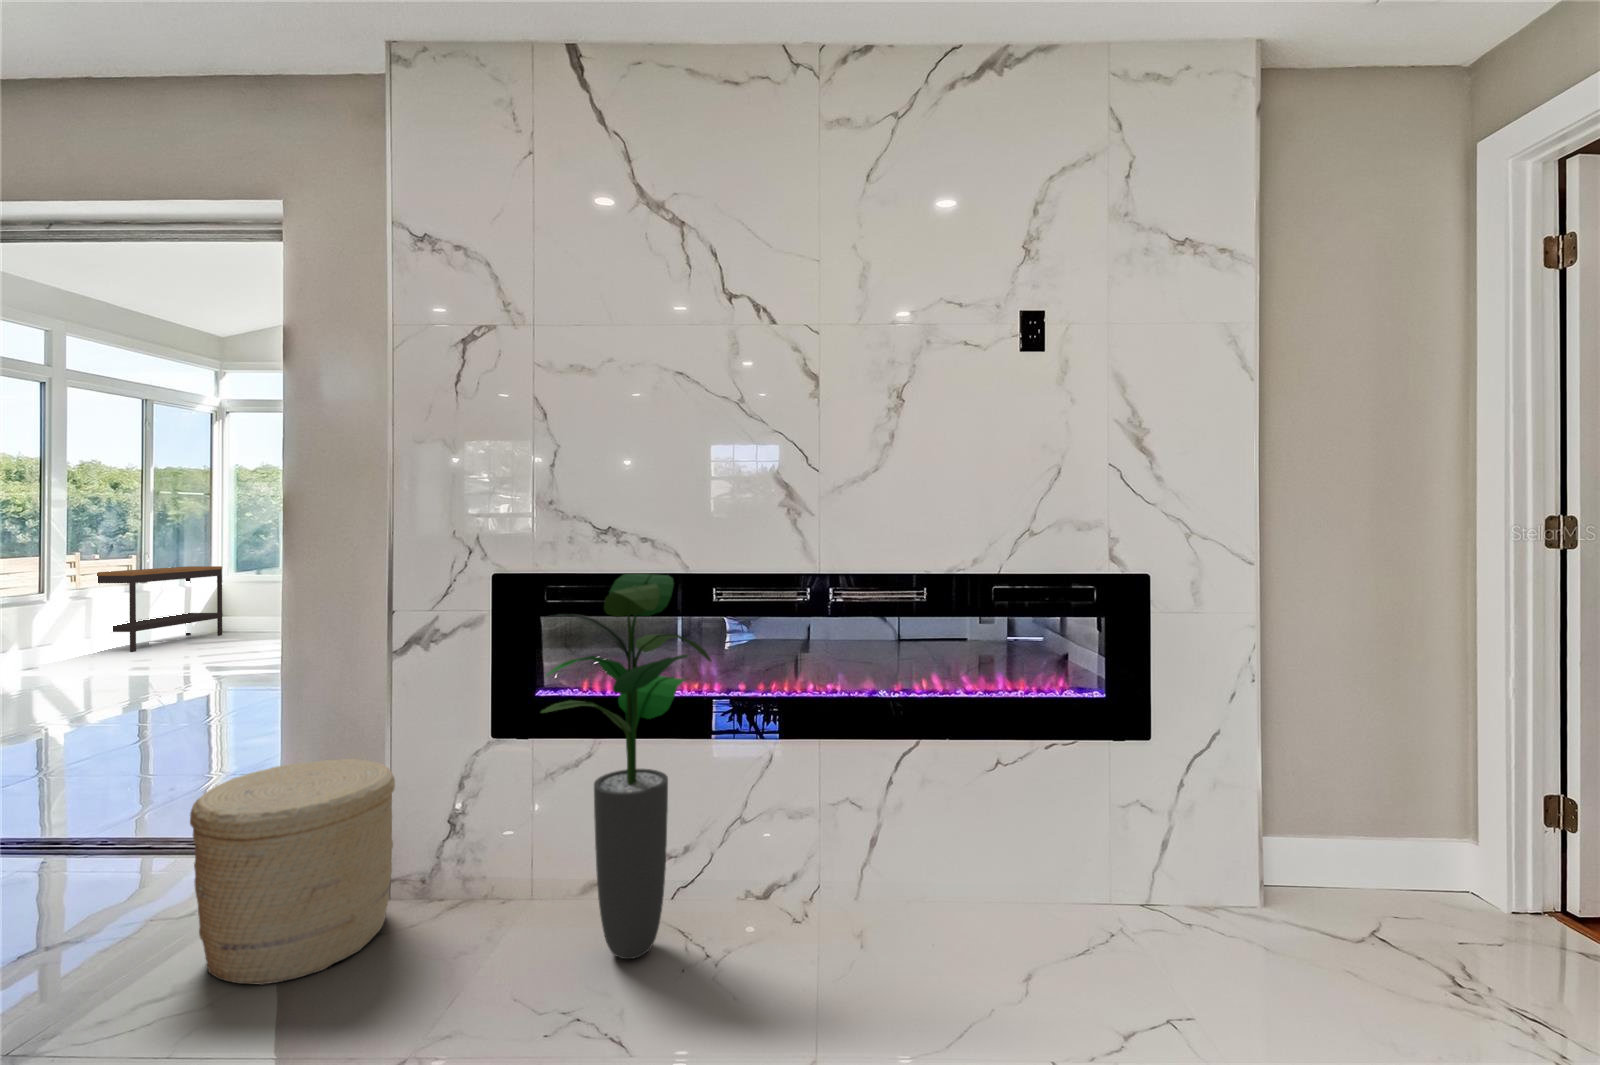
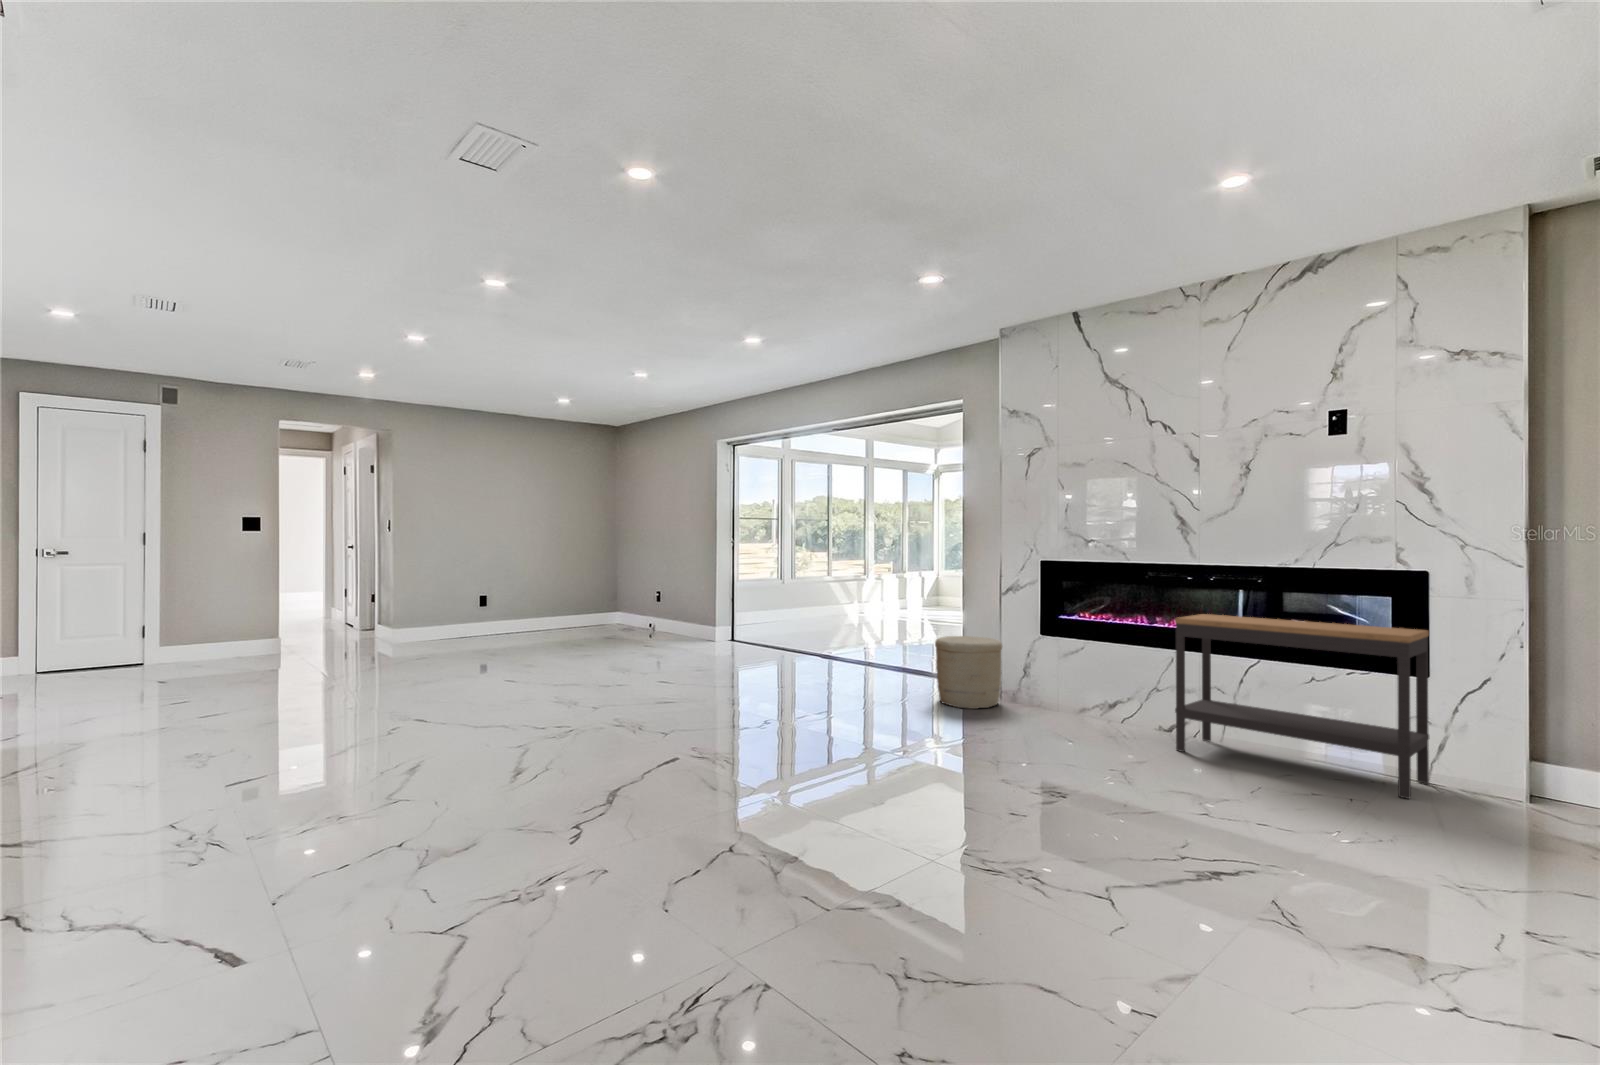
console table: present [97,566,223,652] -> present [1175,614,1429,799]
potted plant: present [541,574,711,959] -> none [1049,561,1131,730]

